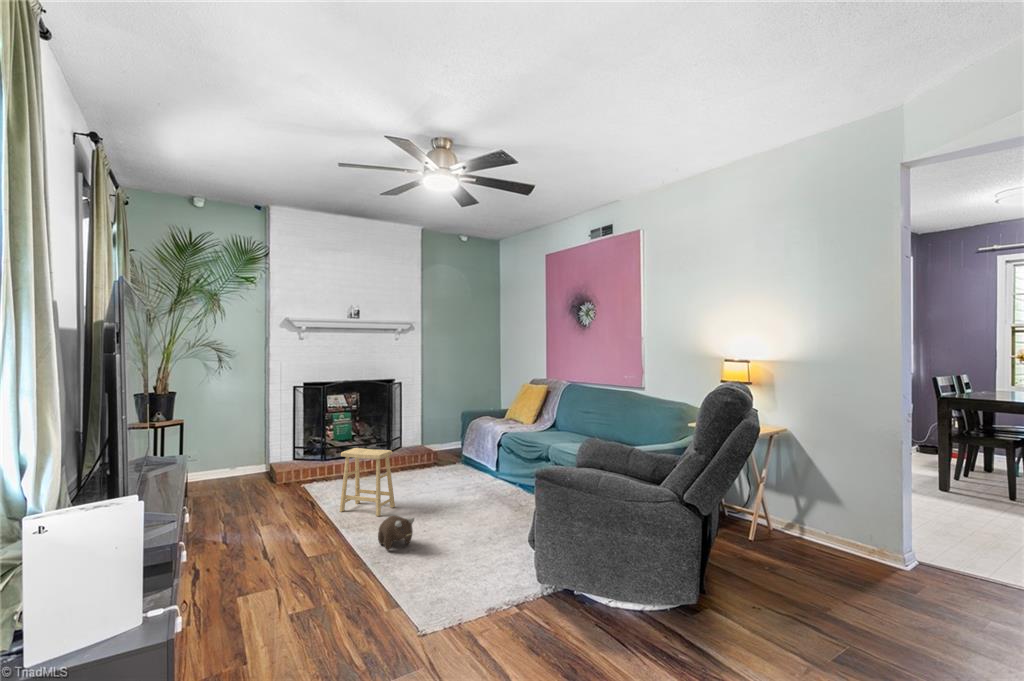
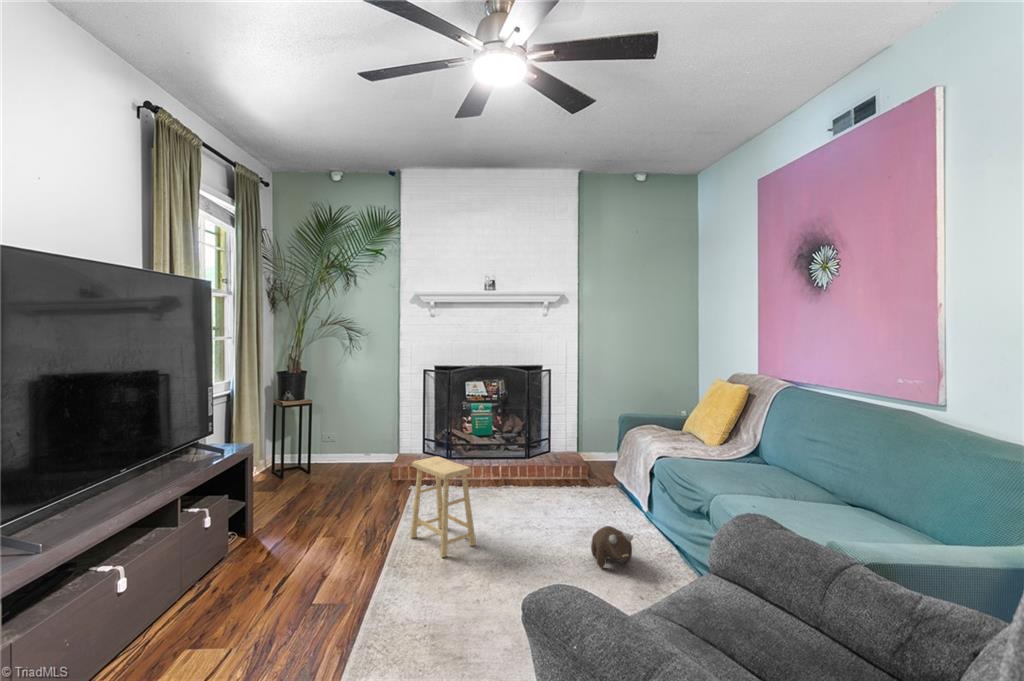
plush toy: present [378,516,414,551] -> present [591,526,633,568]

